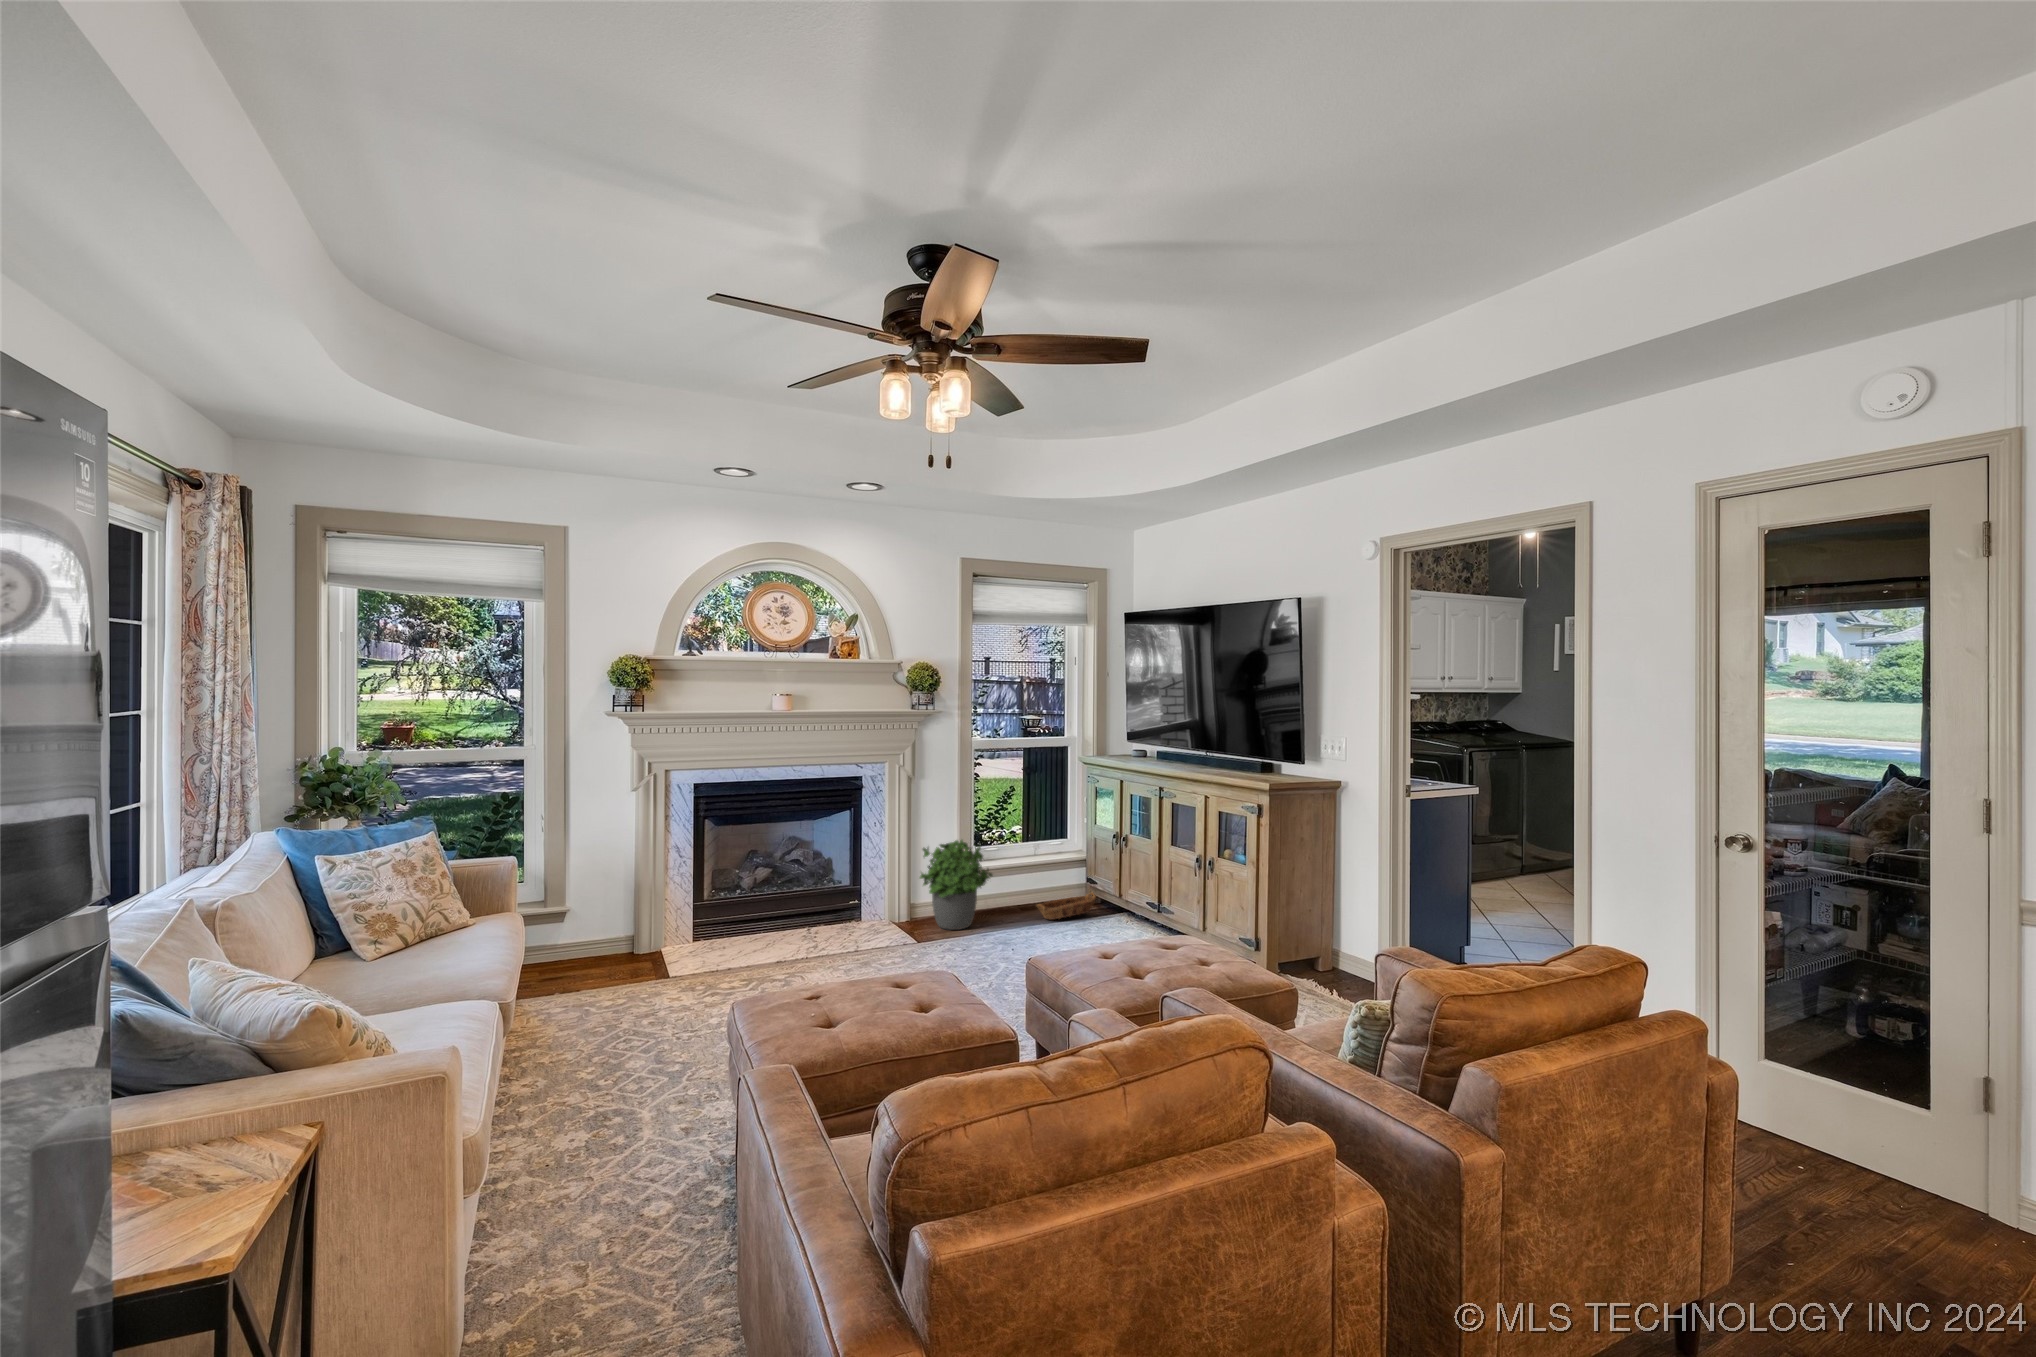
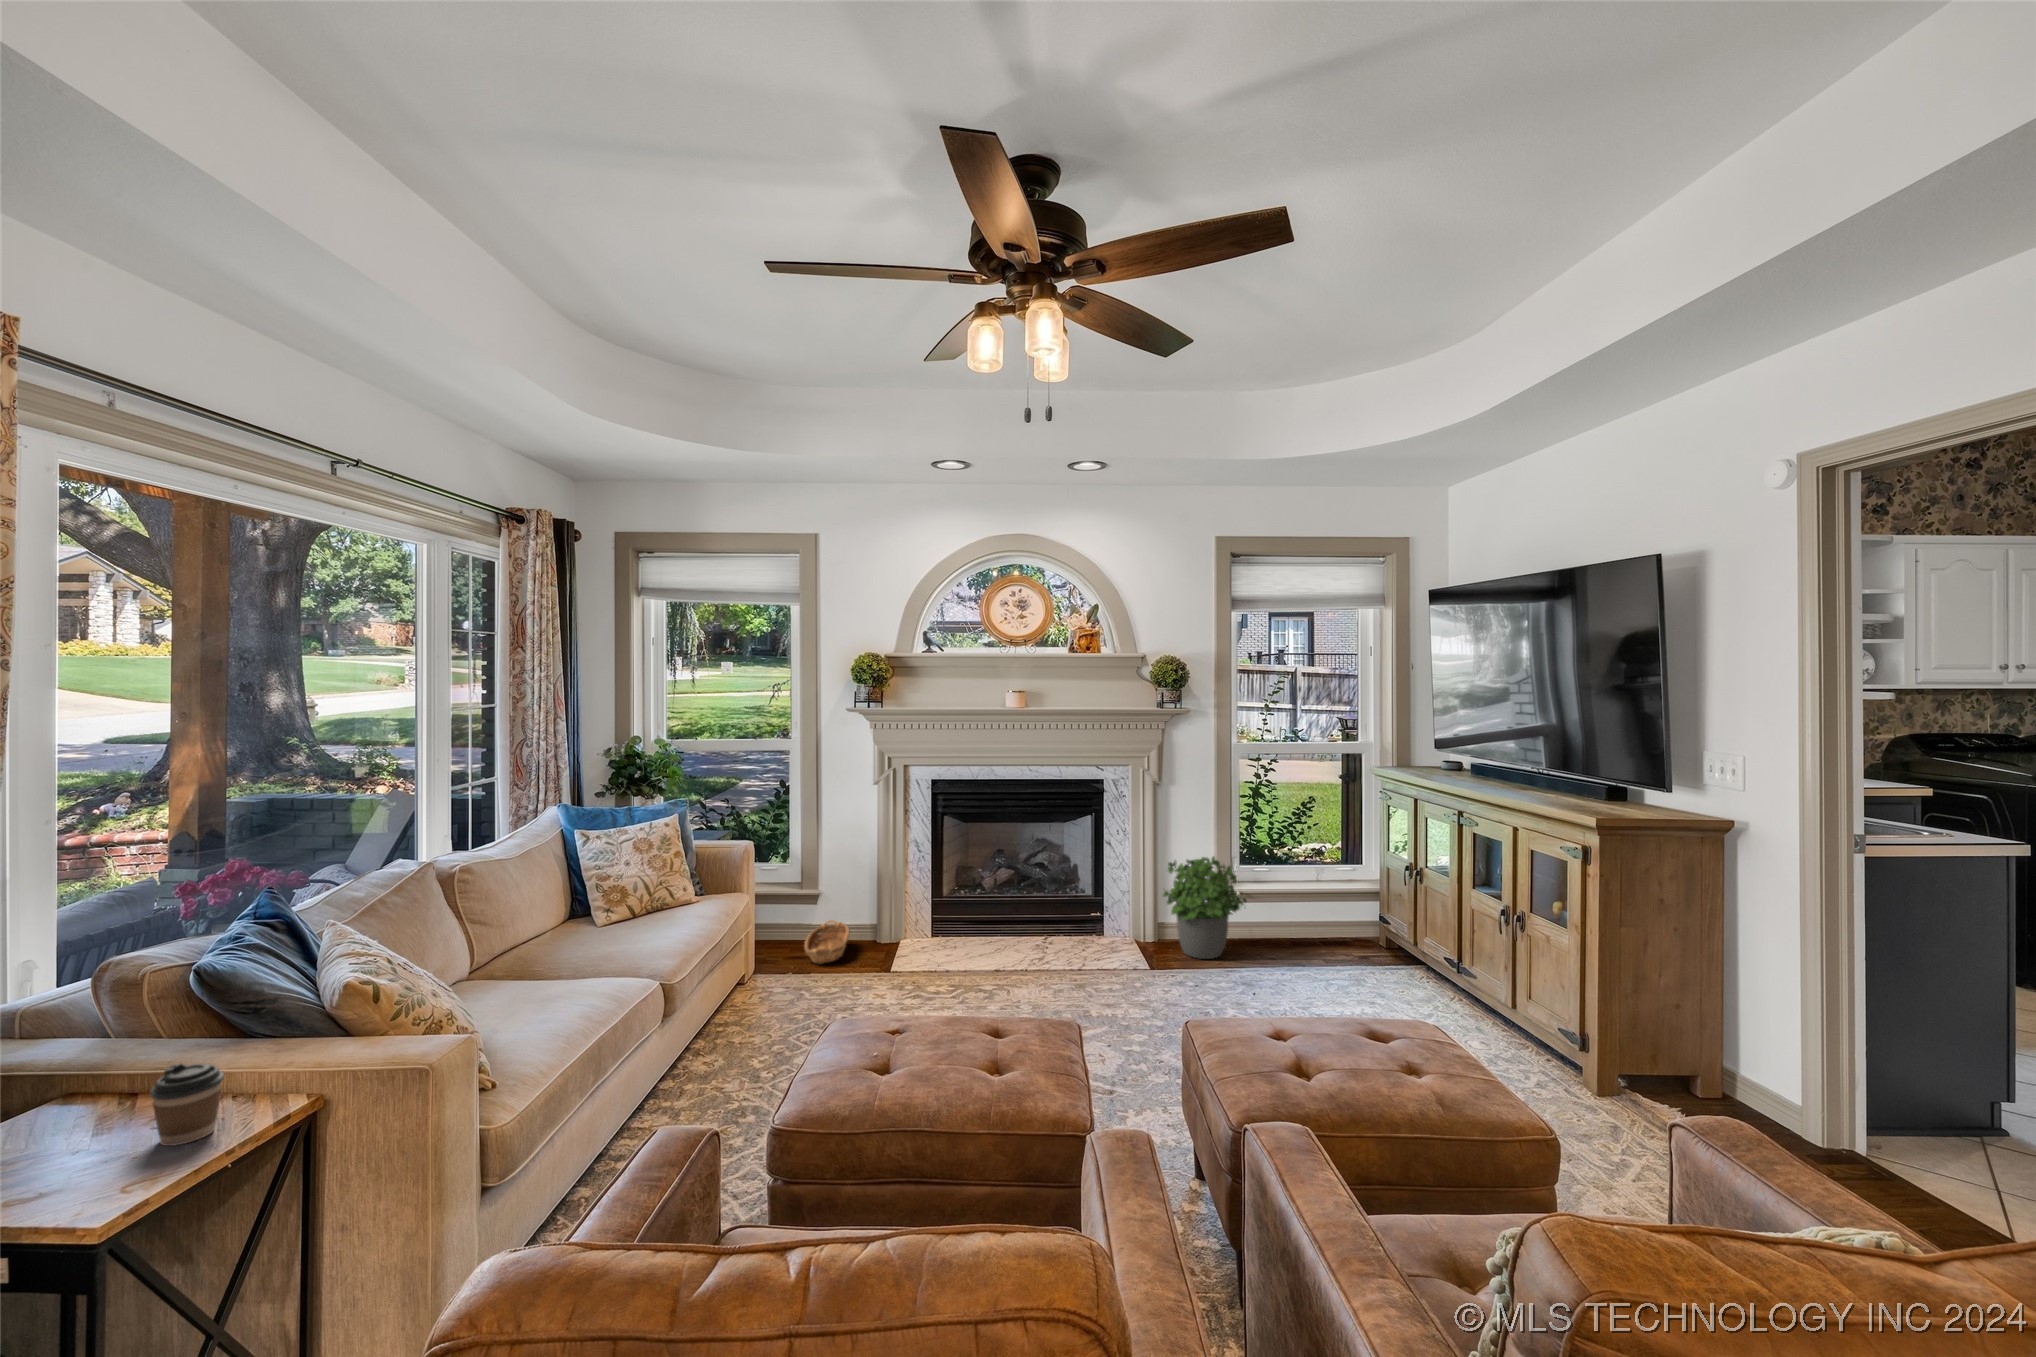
basket: present [1037,893,1096,920] -> present [805,920,849,964]
coffee cup: none [182,1095,260,1185] -> present [150,1063,224,1146]

